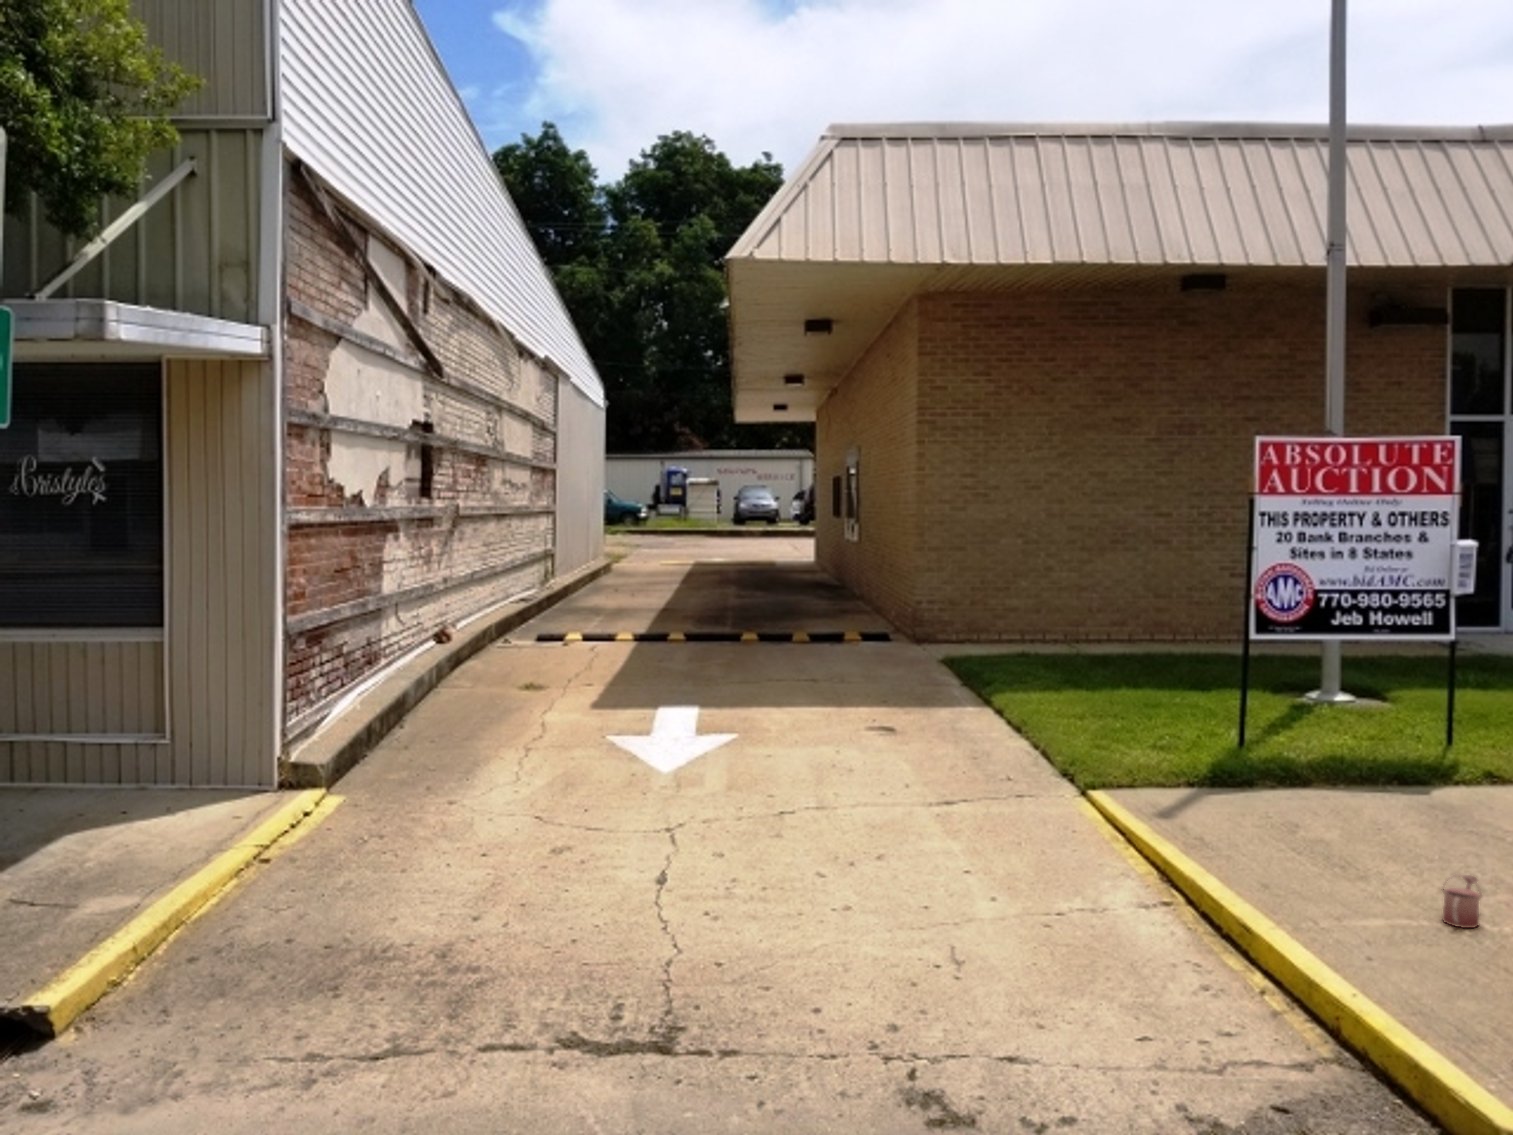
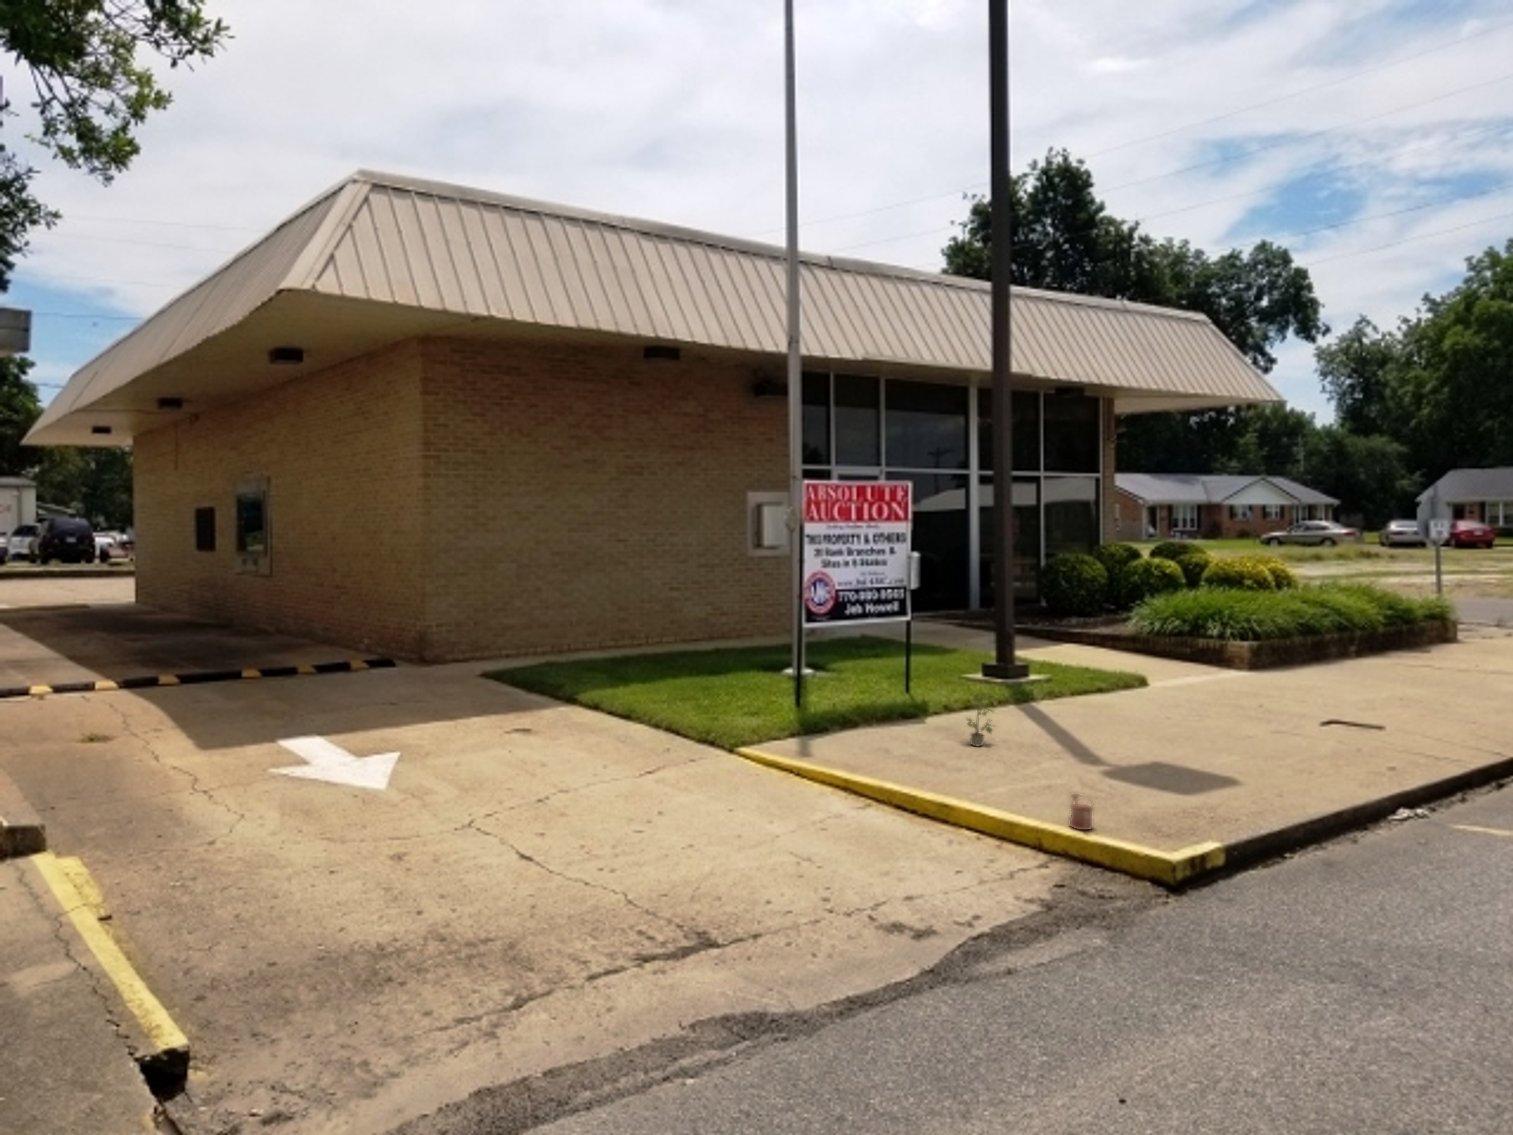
potted plant: none [1432,735,1489,818] -> present [967,694,993,746]

